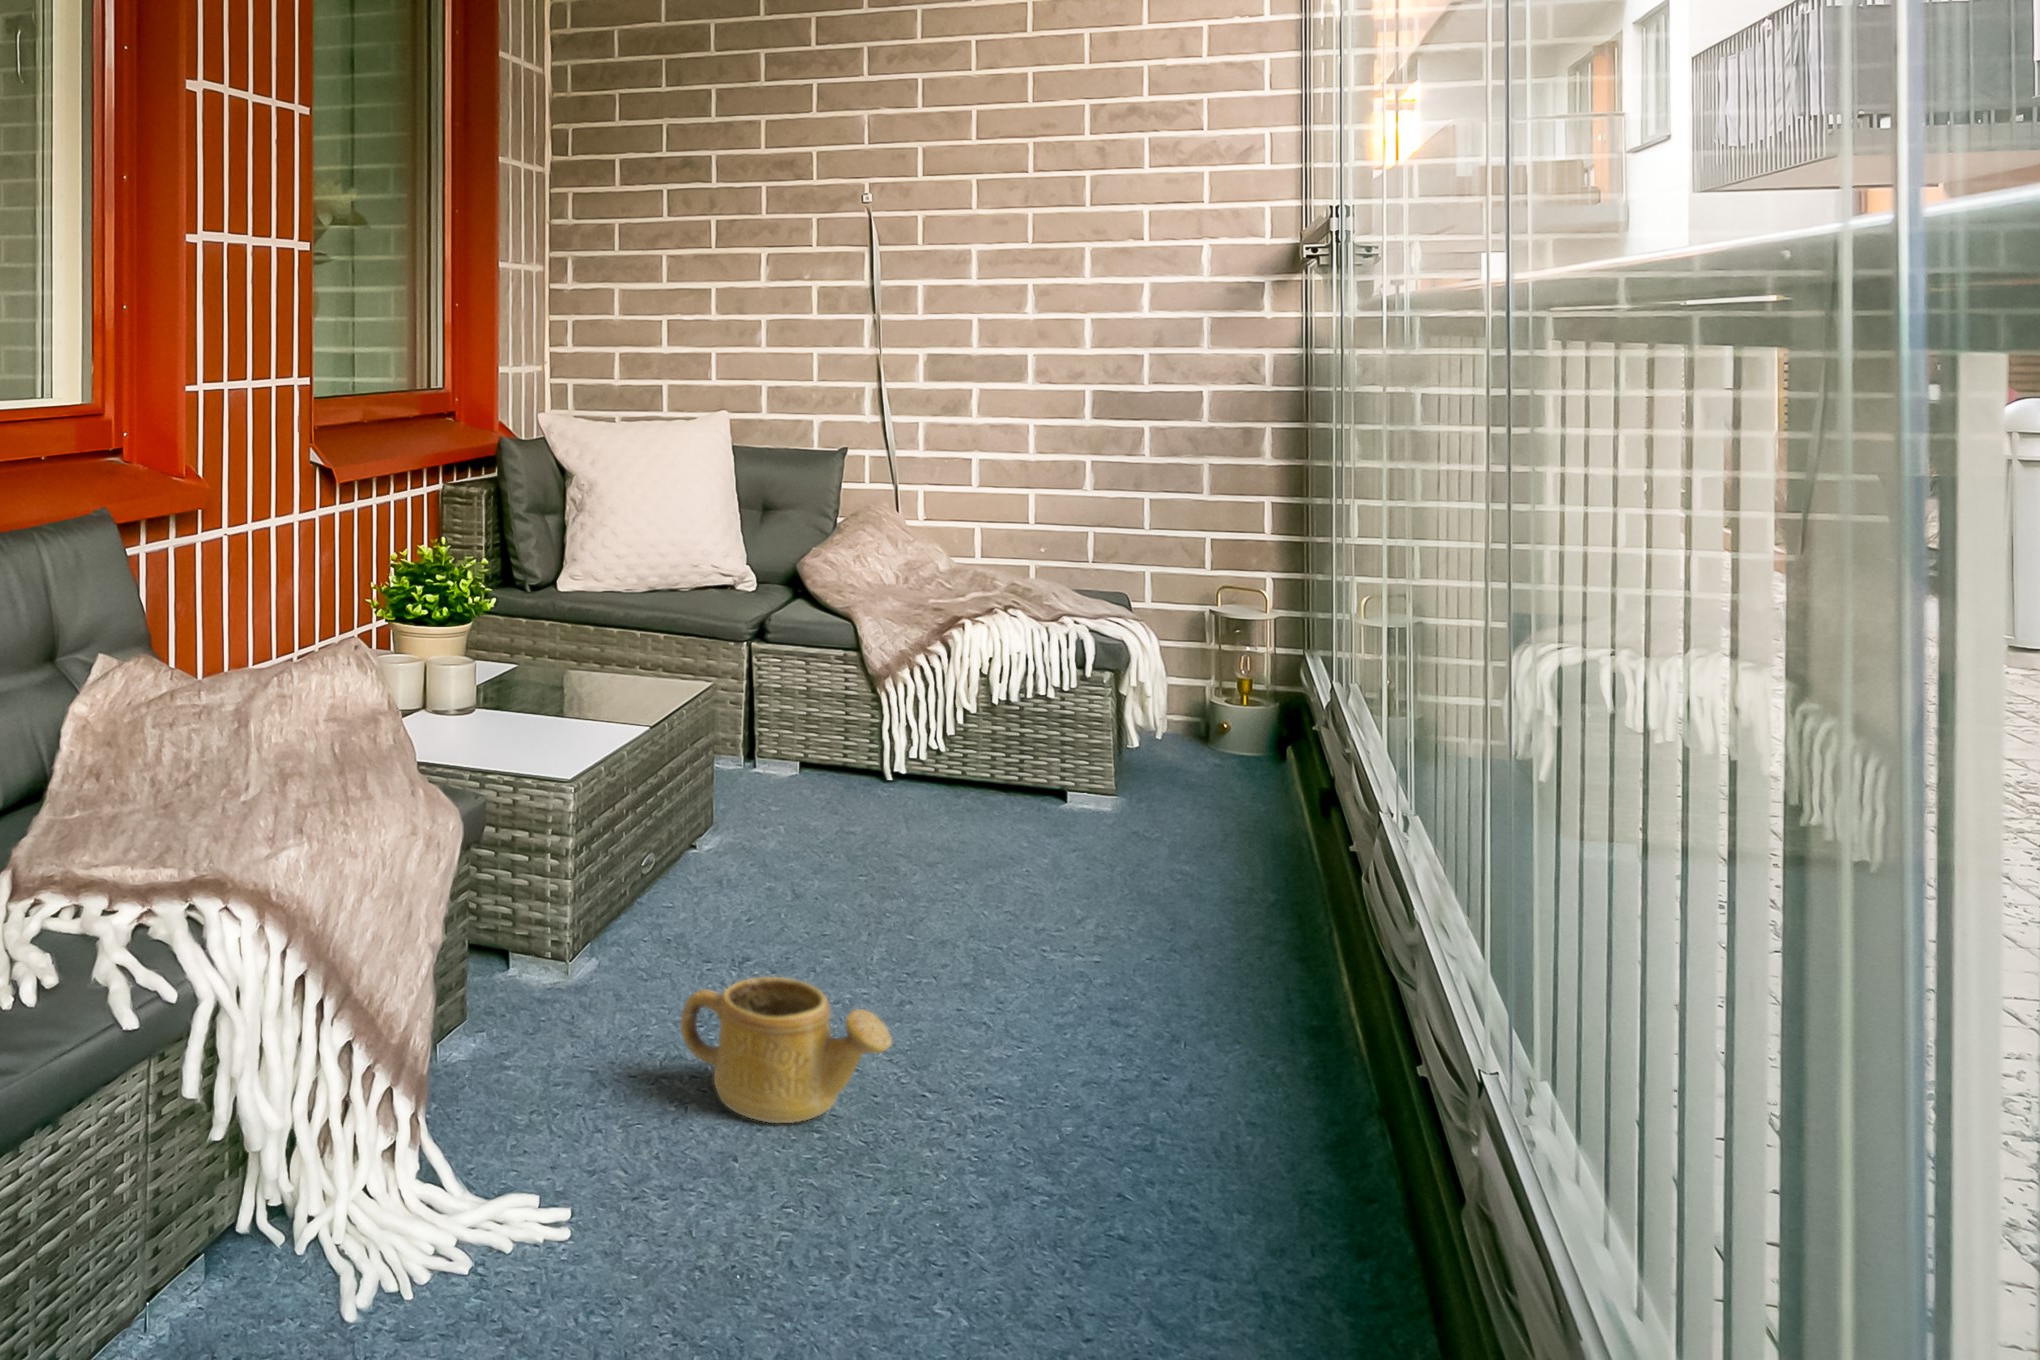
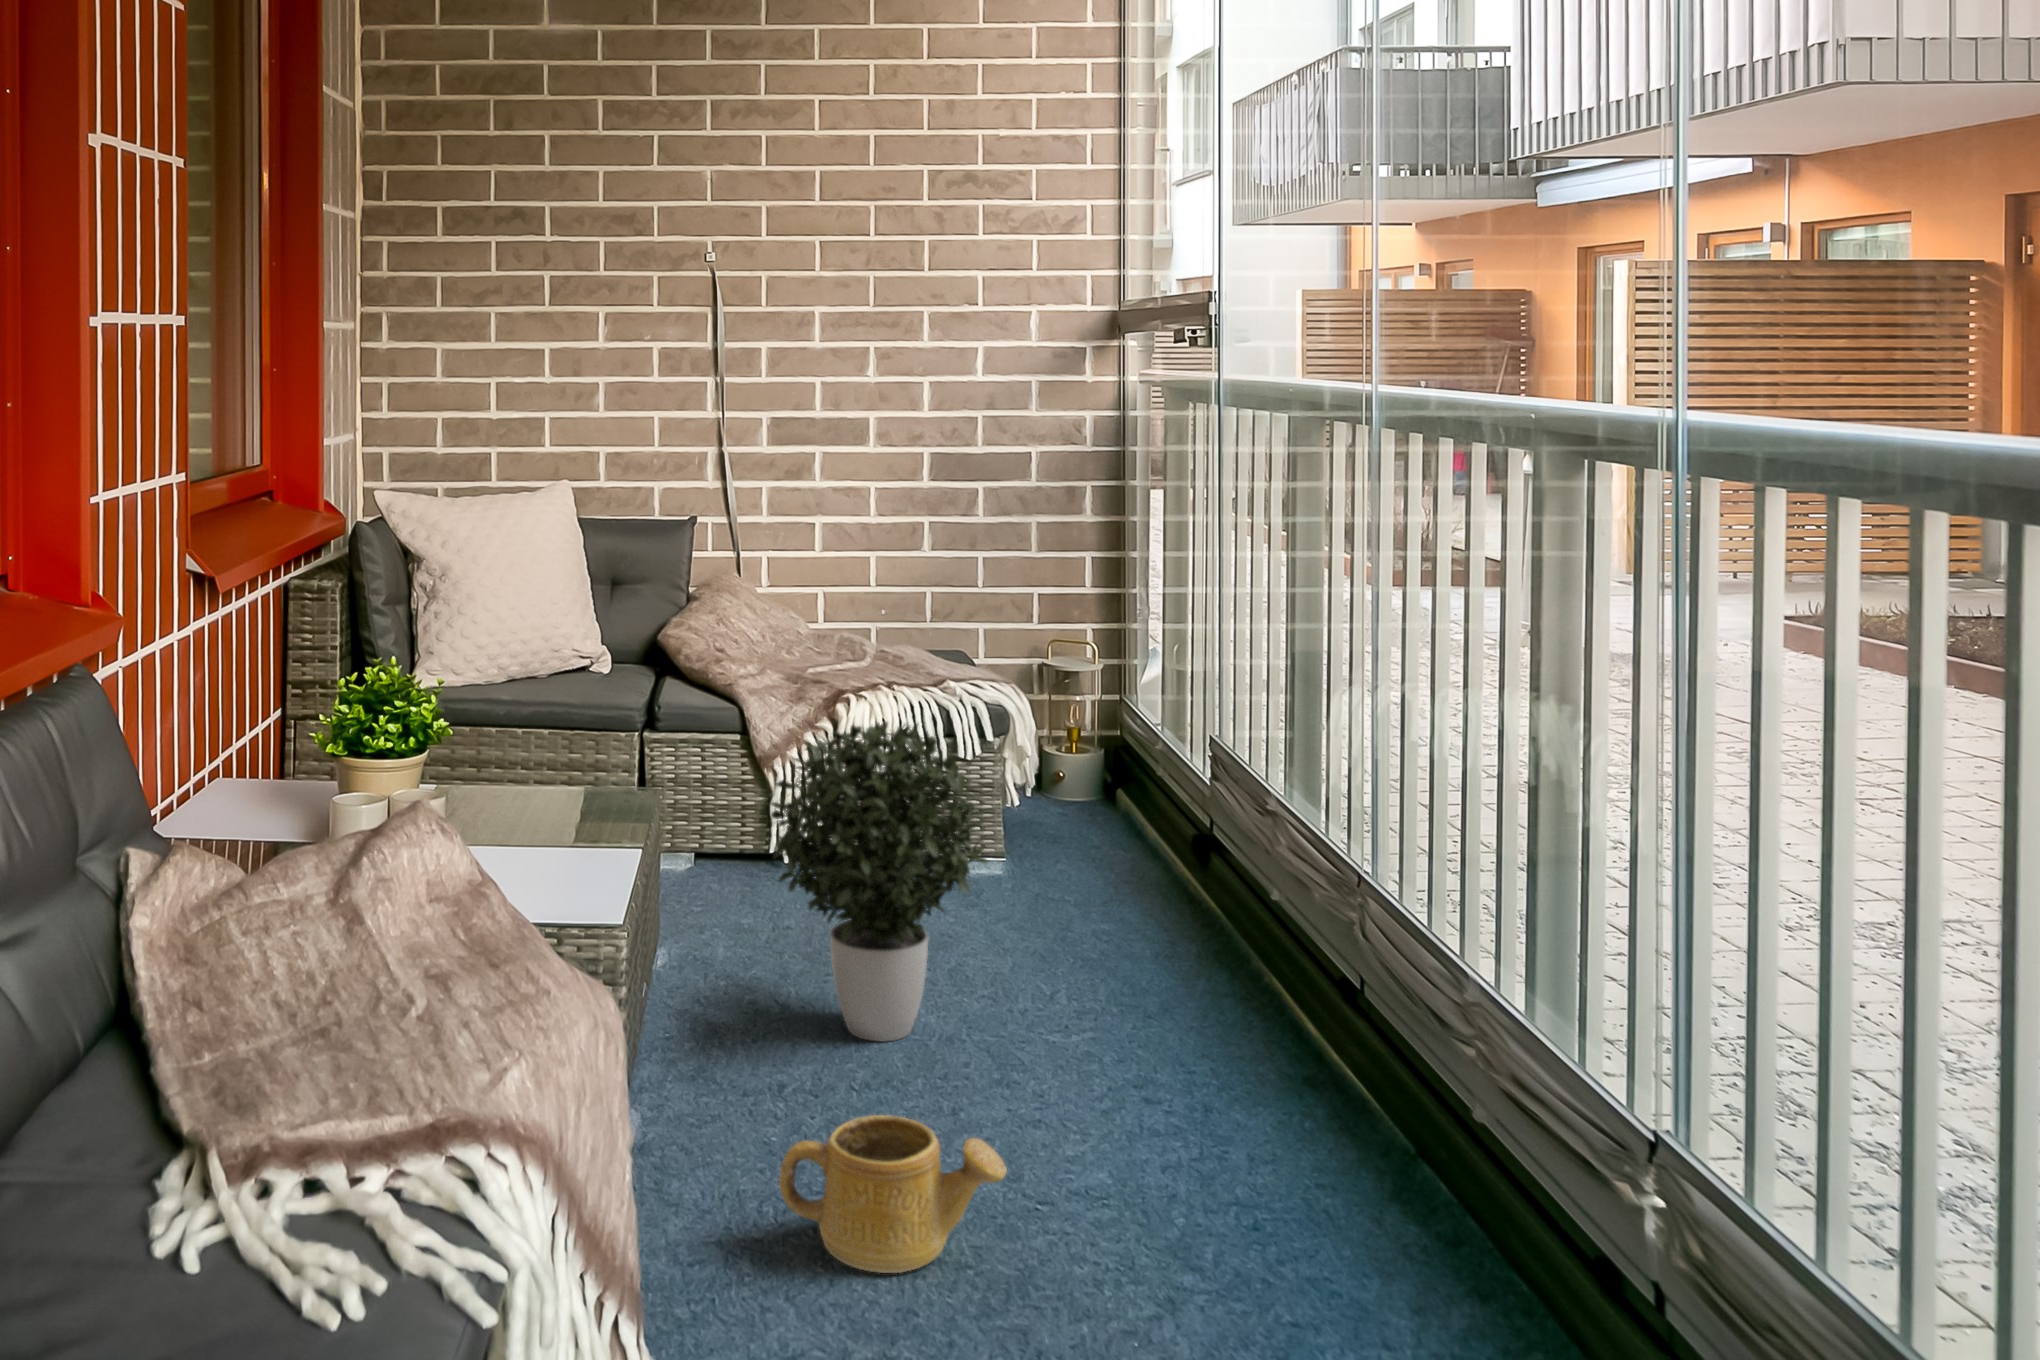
potted plant: none [785,624,1004,935] -> present [771,722,988,1042]

